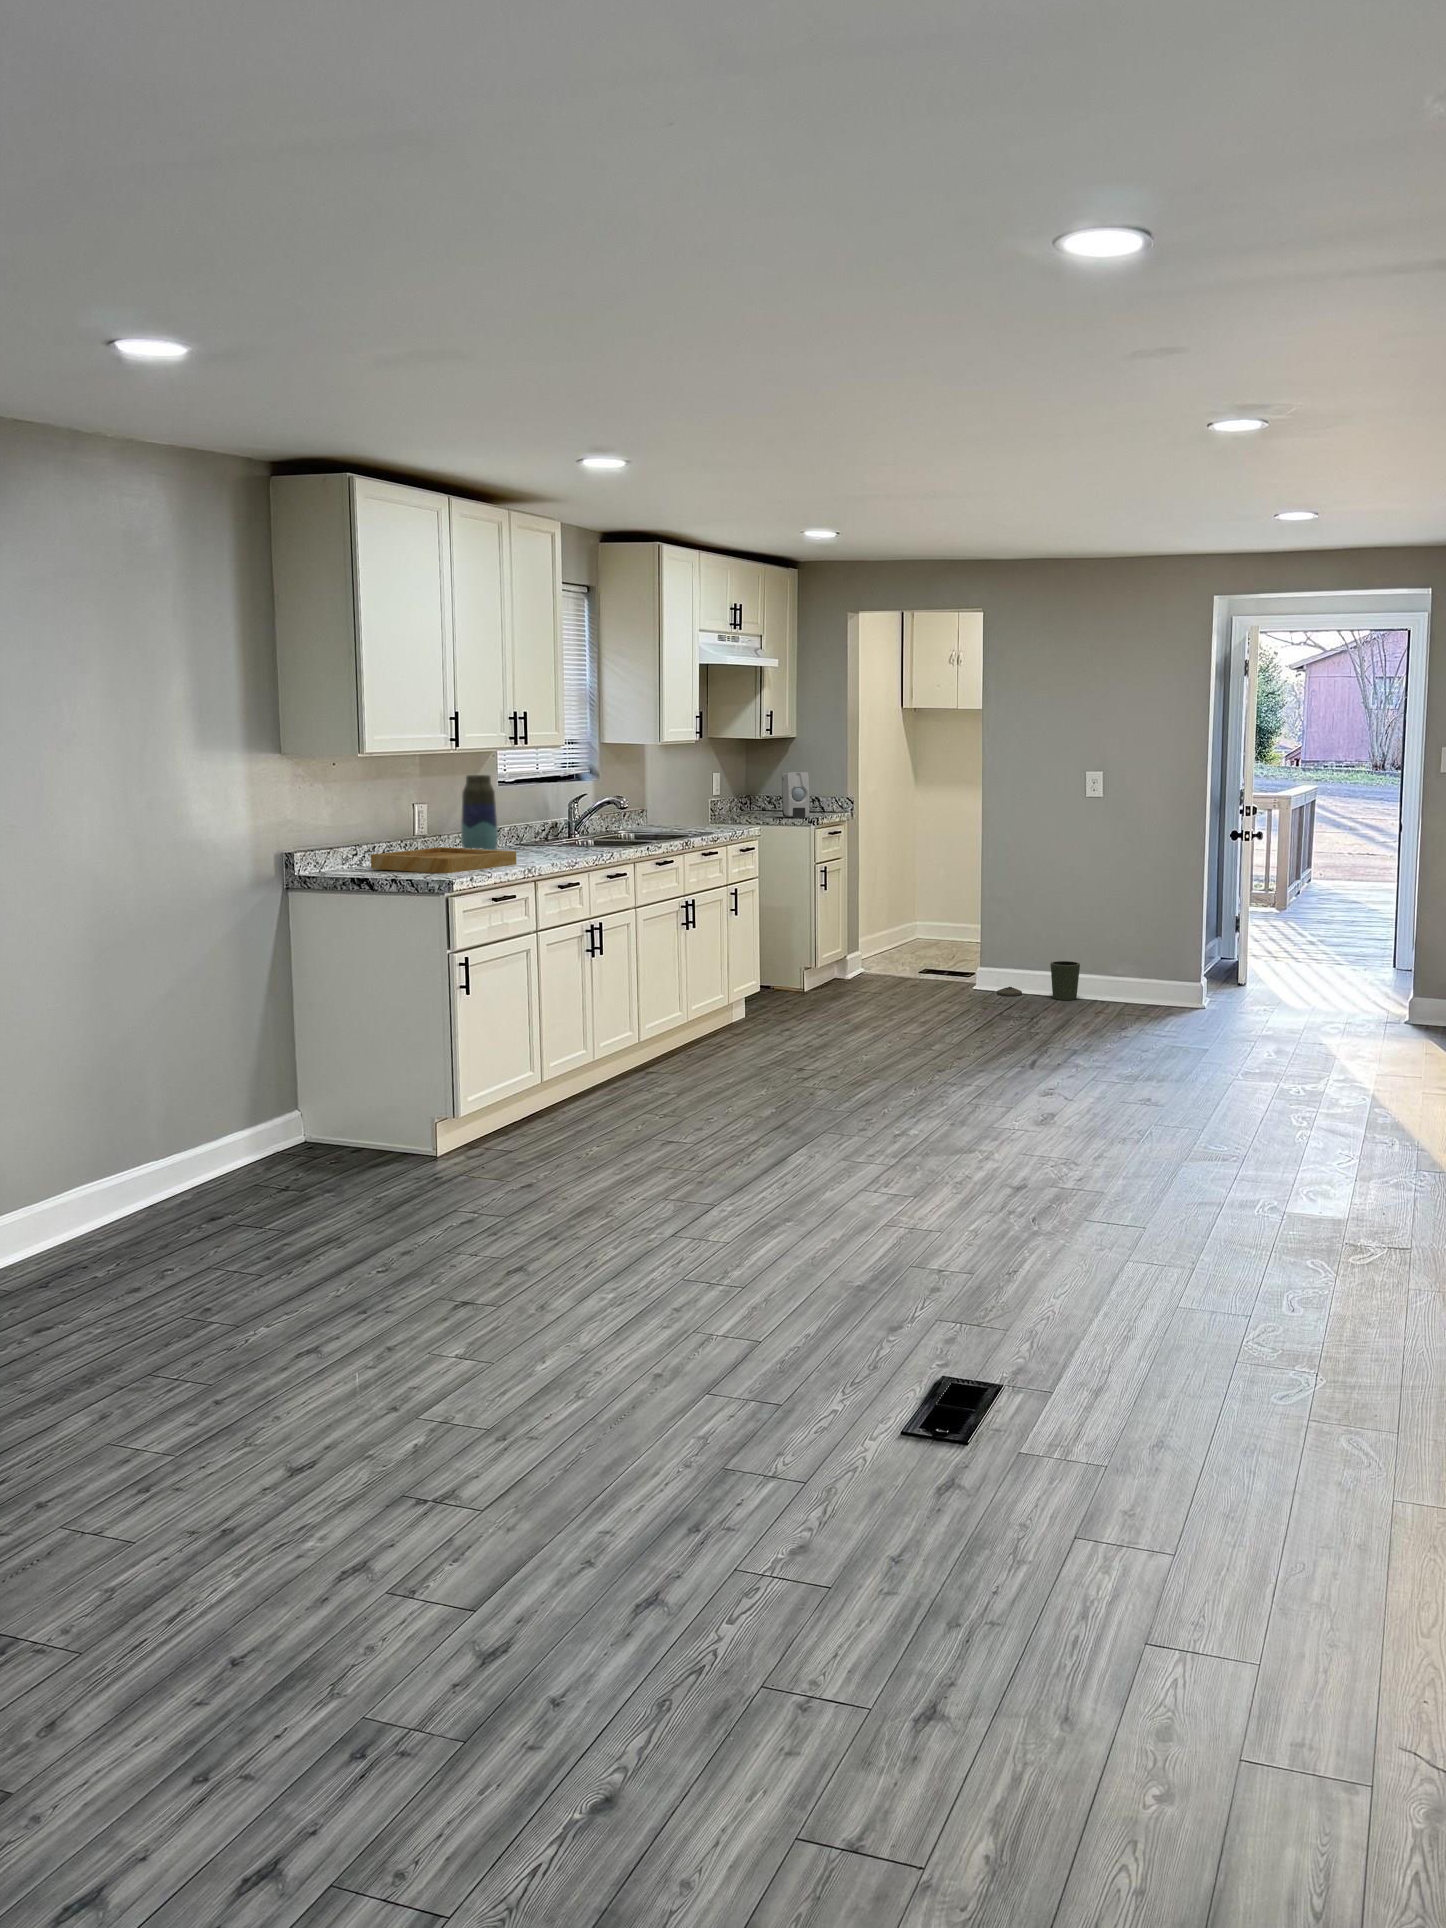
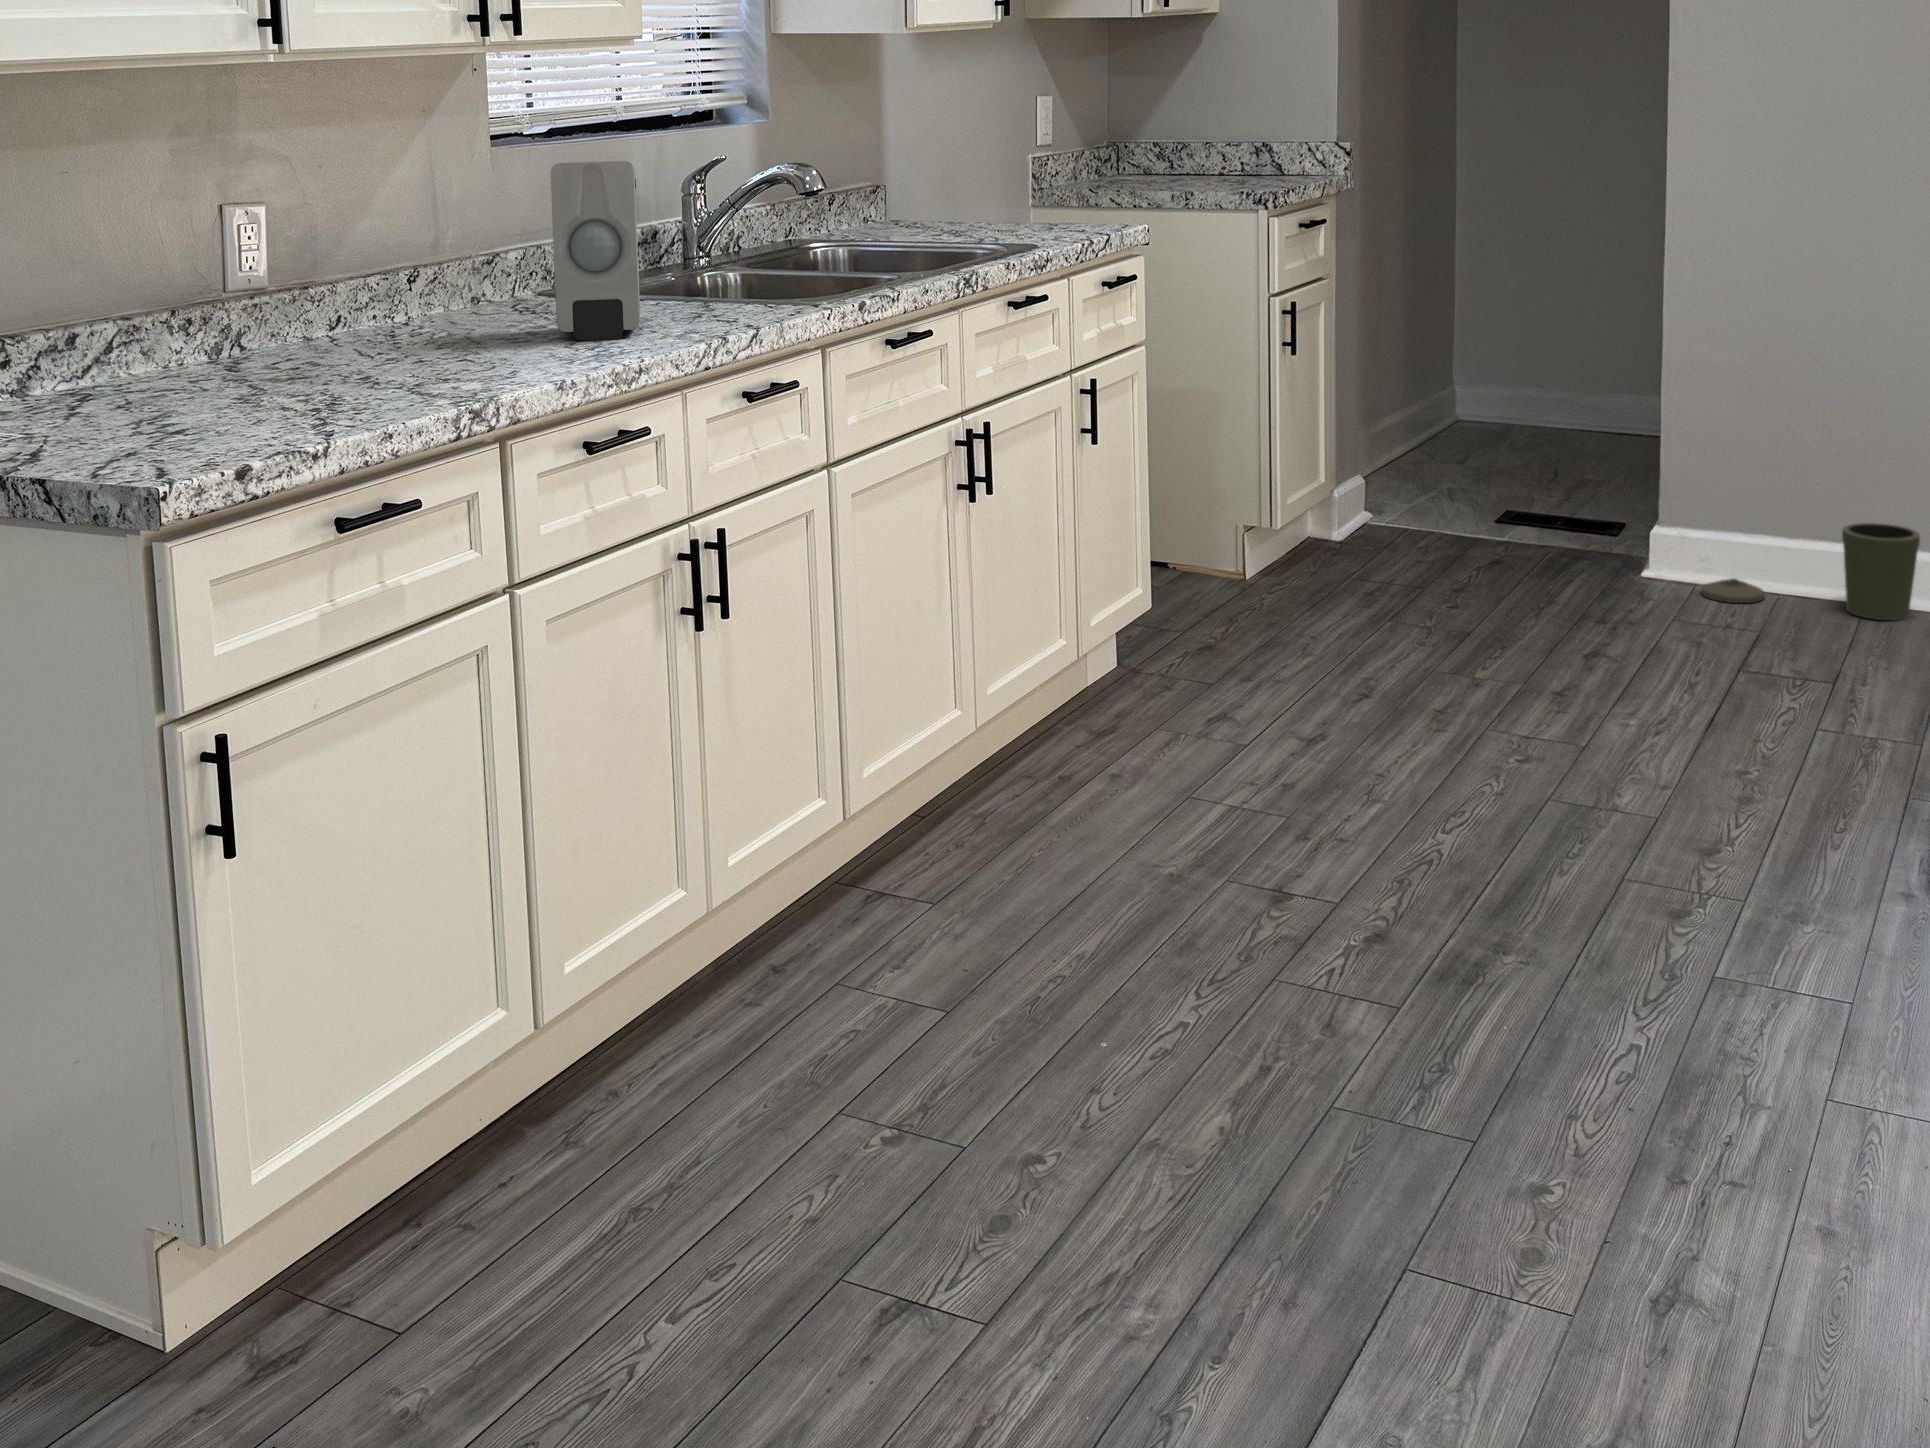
soap dispenser: present [782,772,809,818] -> present [551,161,640,341]
vase: present [461,775,498,850] -> none [346,123,446,348]
tray: present [371,847,516,873] -> none [11,334,444,448]

